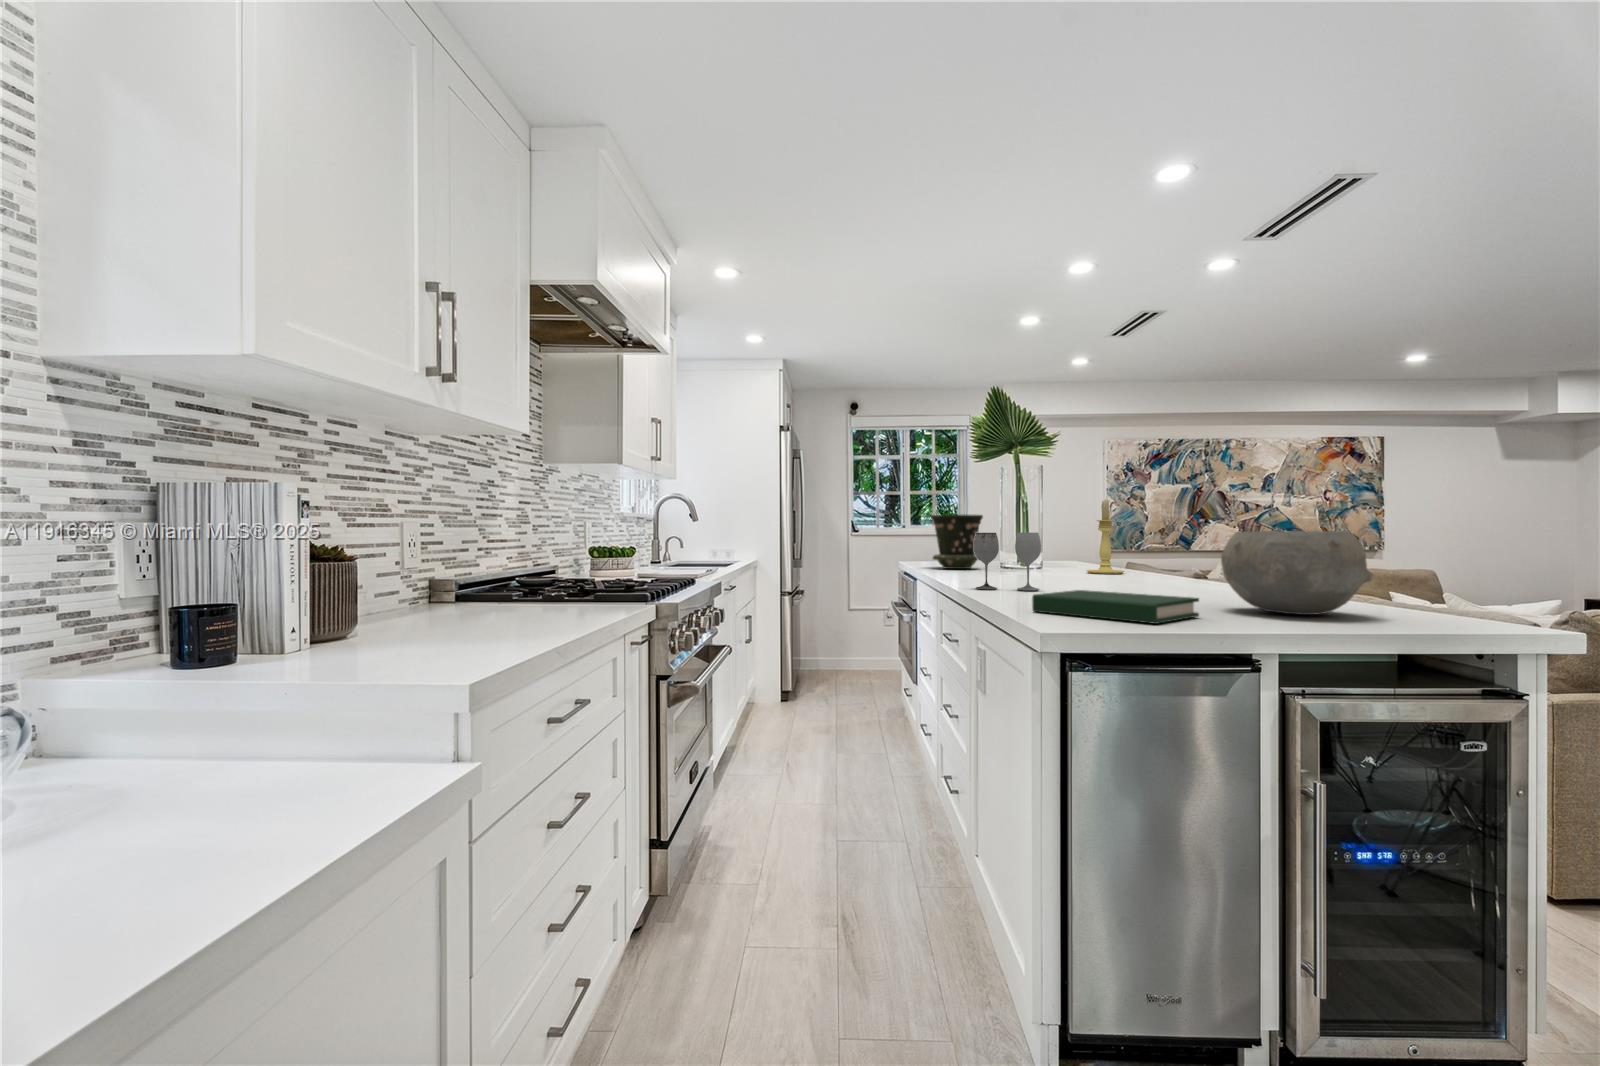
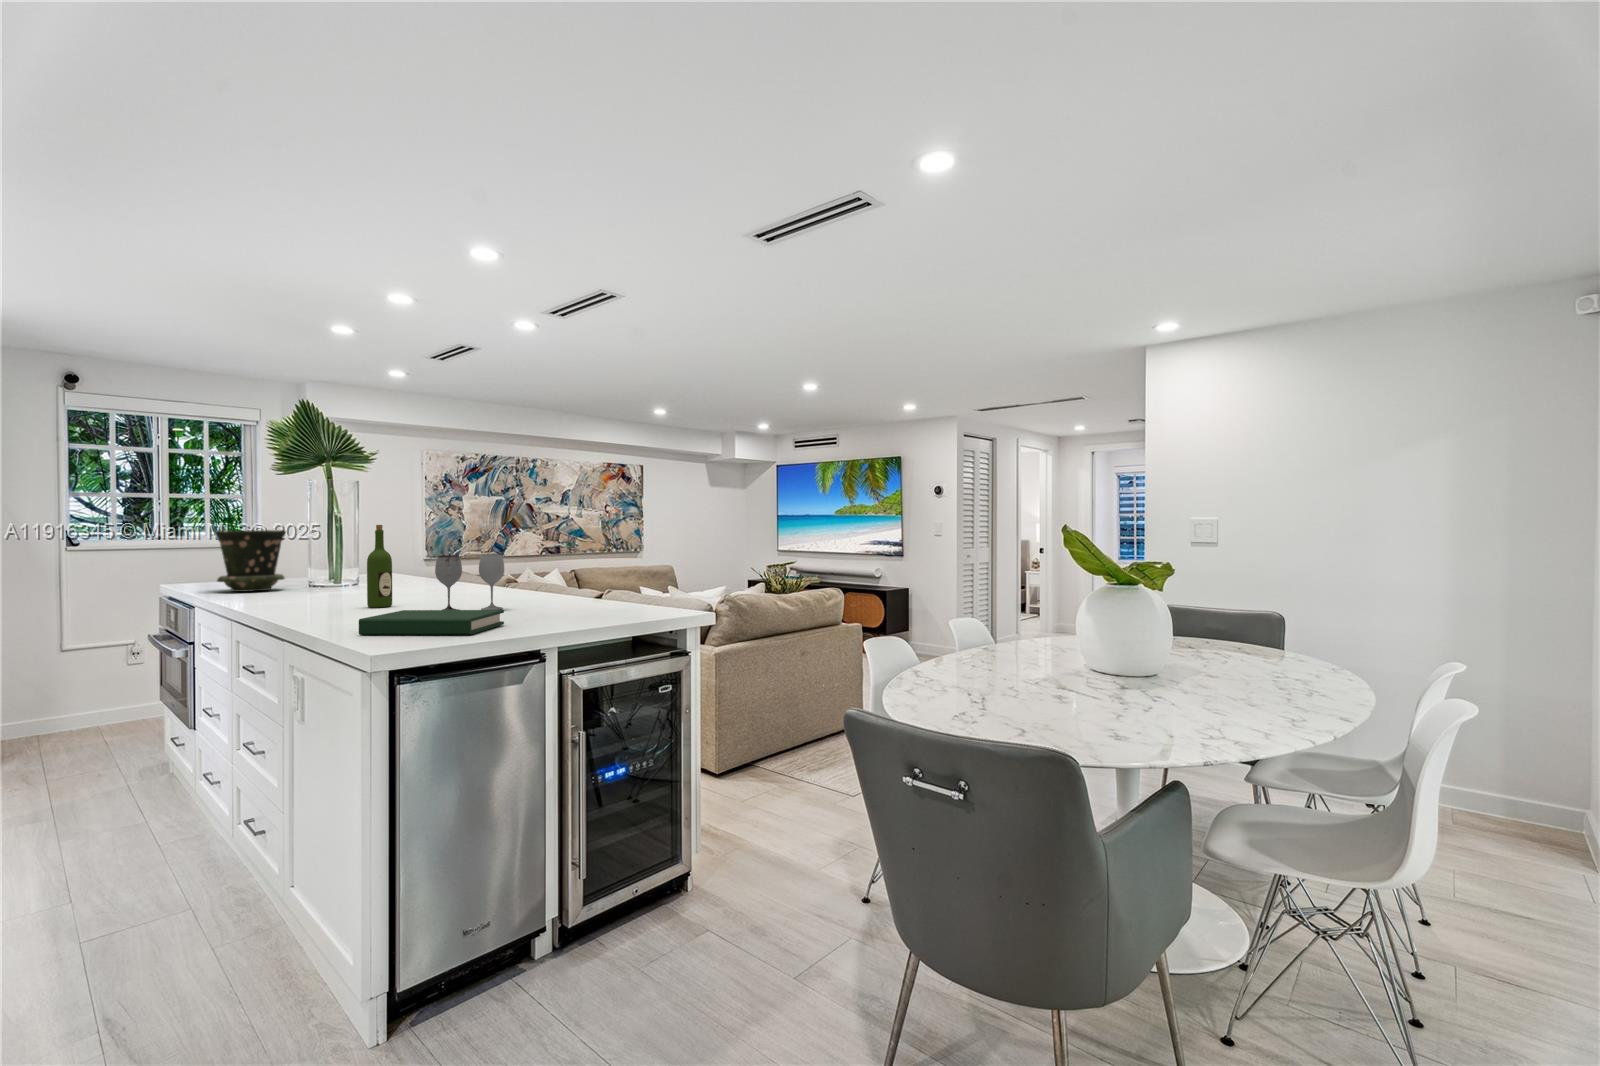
candle holder: present [1087,500,1125,574] -> none [406,516,444,588]
wine bottle: none [1047,502,1071,588] -> present [367,525,392,608]
ceramic bowl: present [1221,531,1372,615] -> none [521,554,616,616]
wineglass: present [974,533,1041,591] -> present [435,554,504,610]

